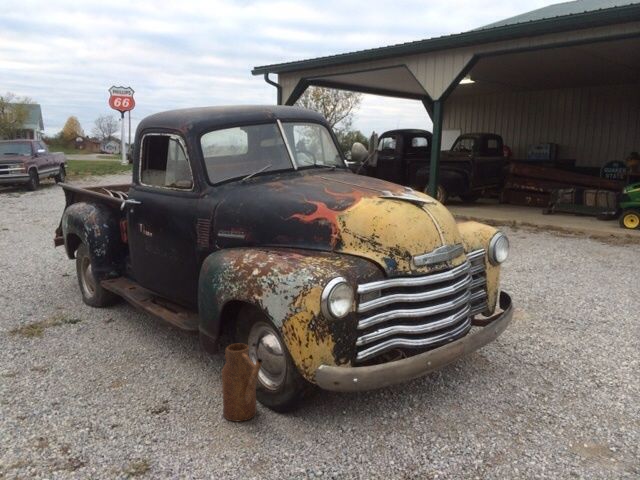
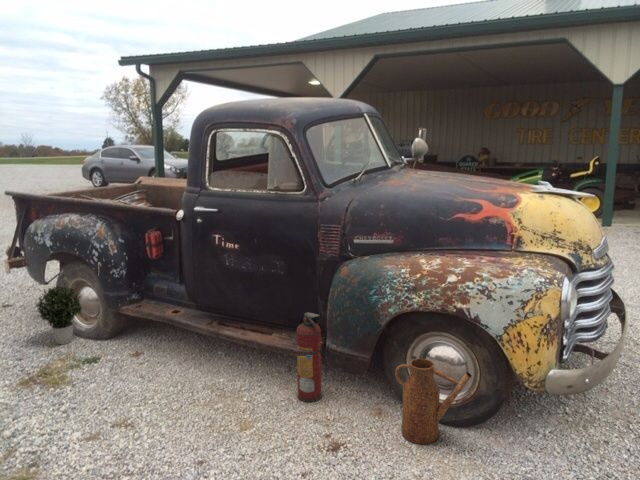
potted plant: none [48,259,86,308] -> present [36,285,82,345]
fire extinguisher: none [178,295,203,375] -> present [296,312,322,402]

